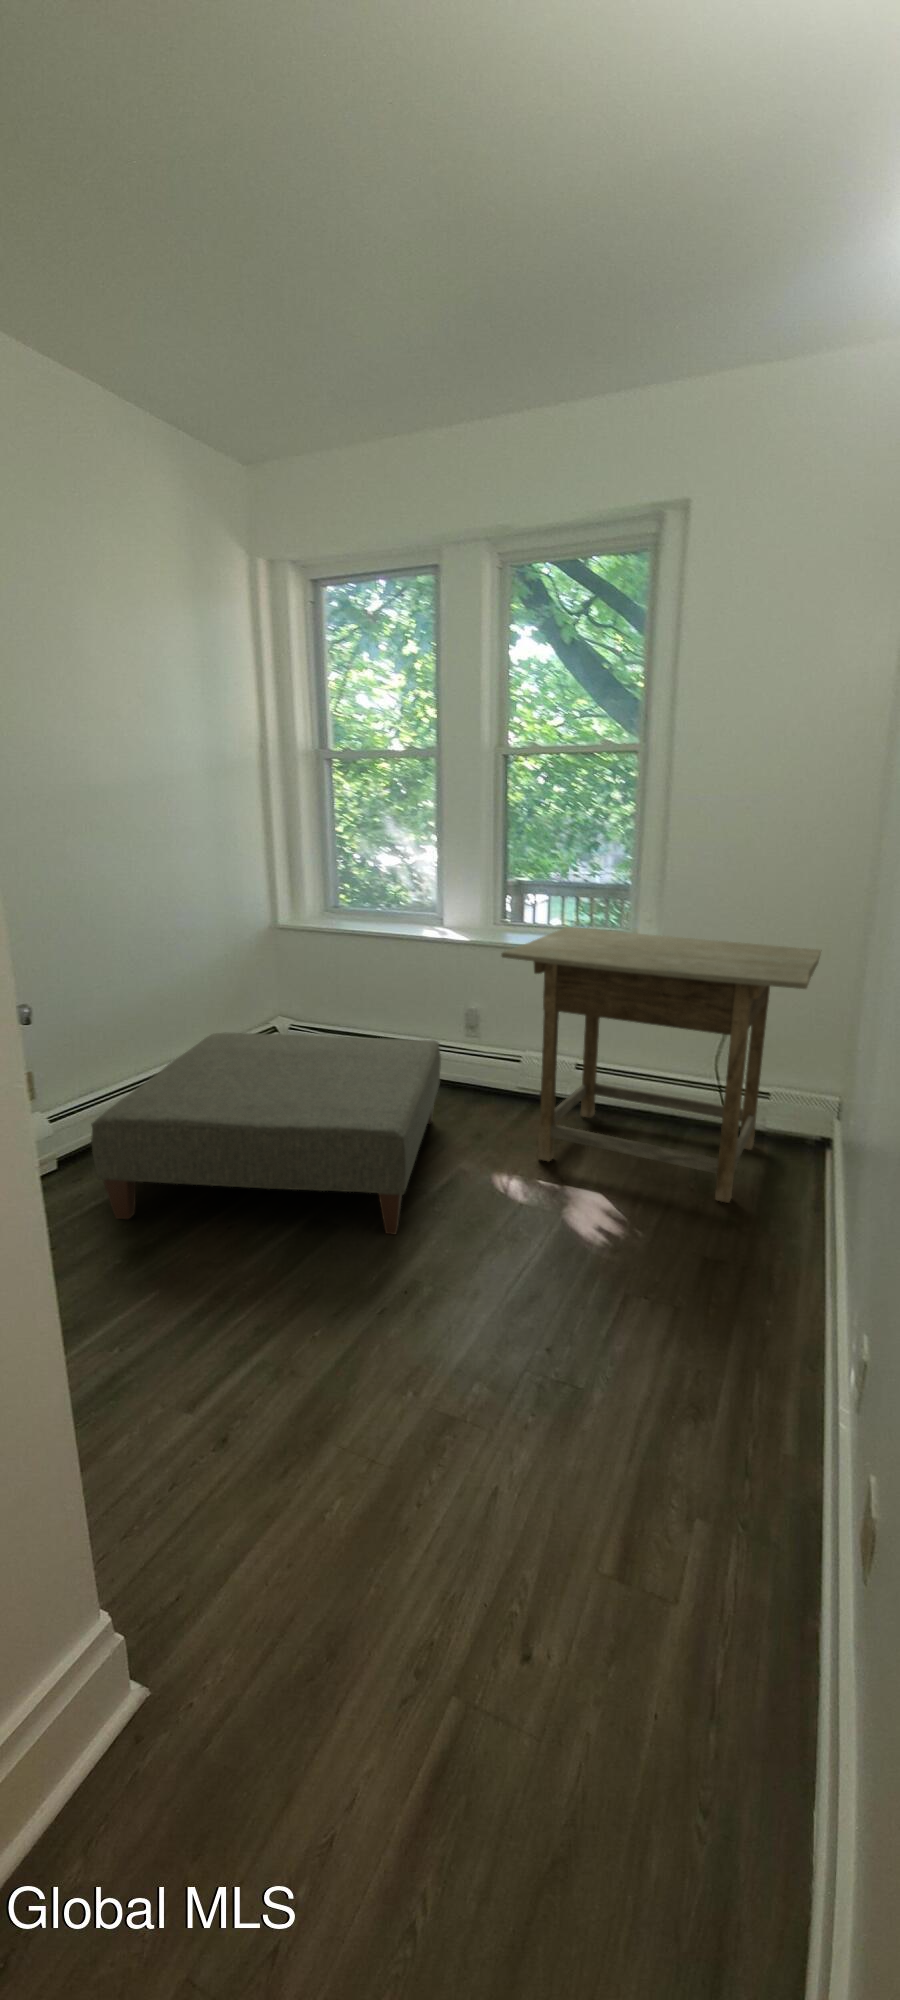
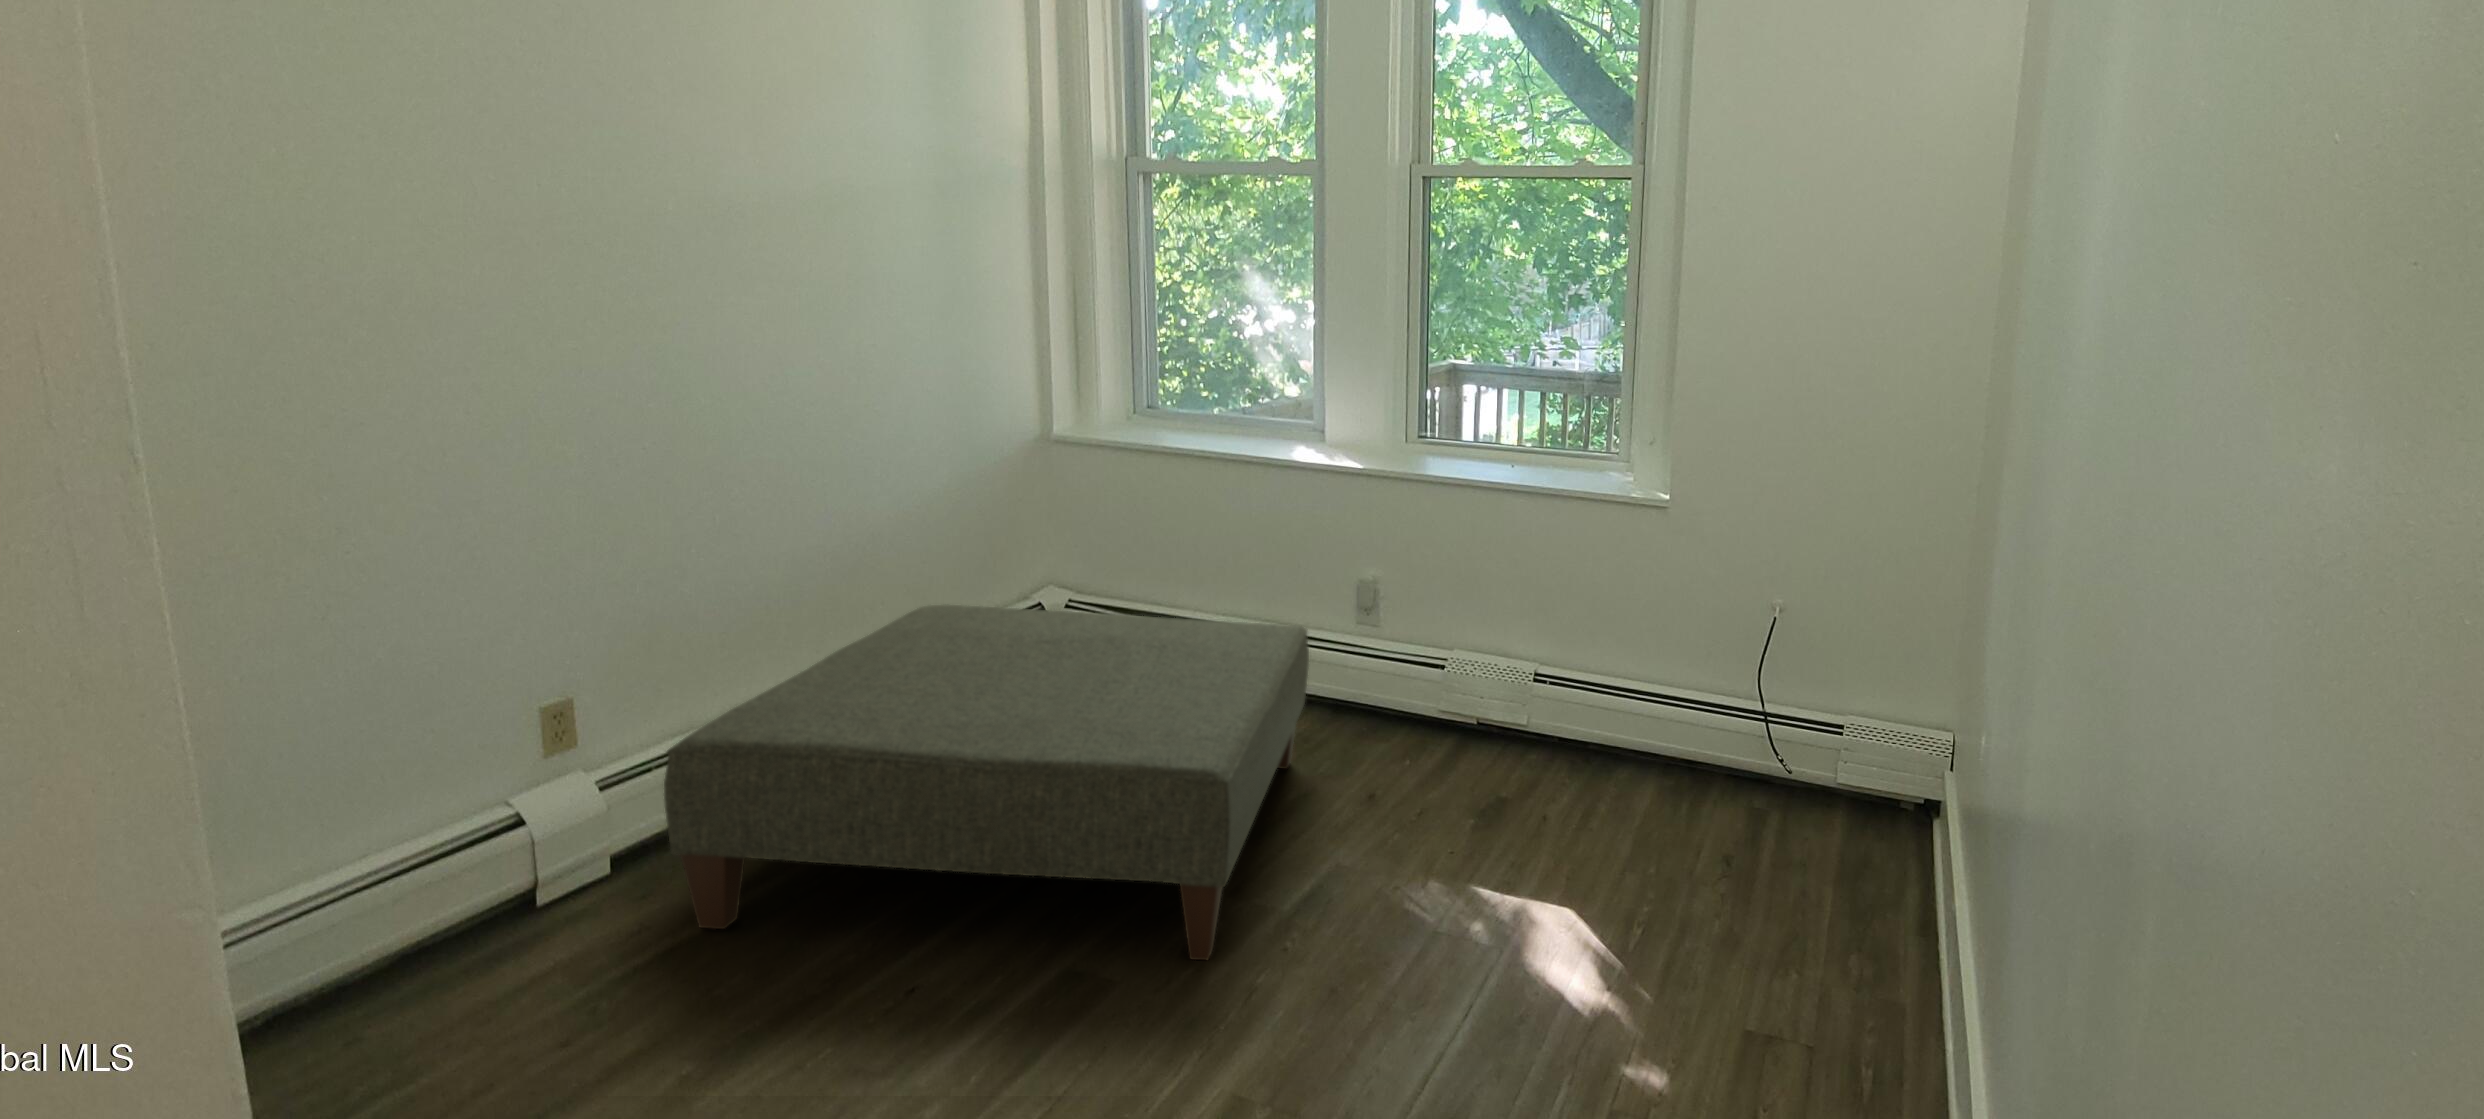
desk: present [501,927,821,1203] -> none [1411,447,1923,909]

